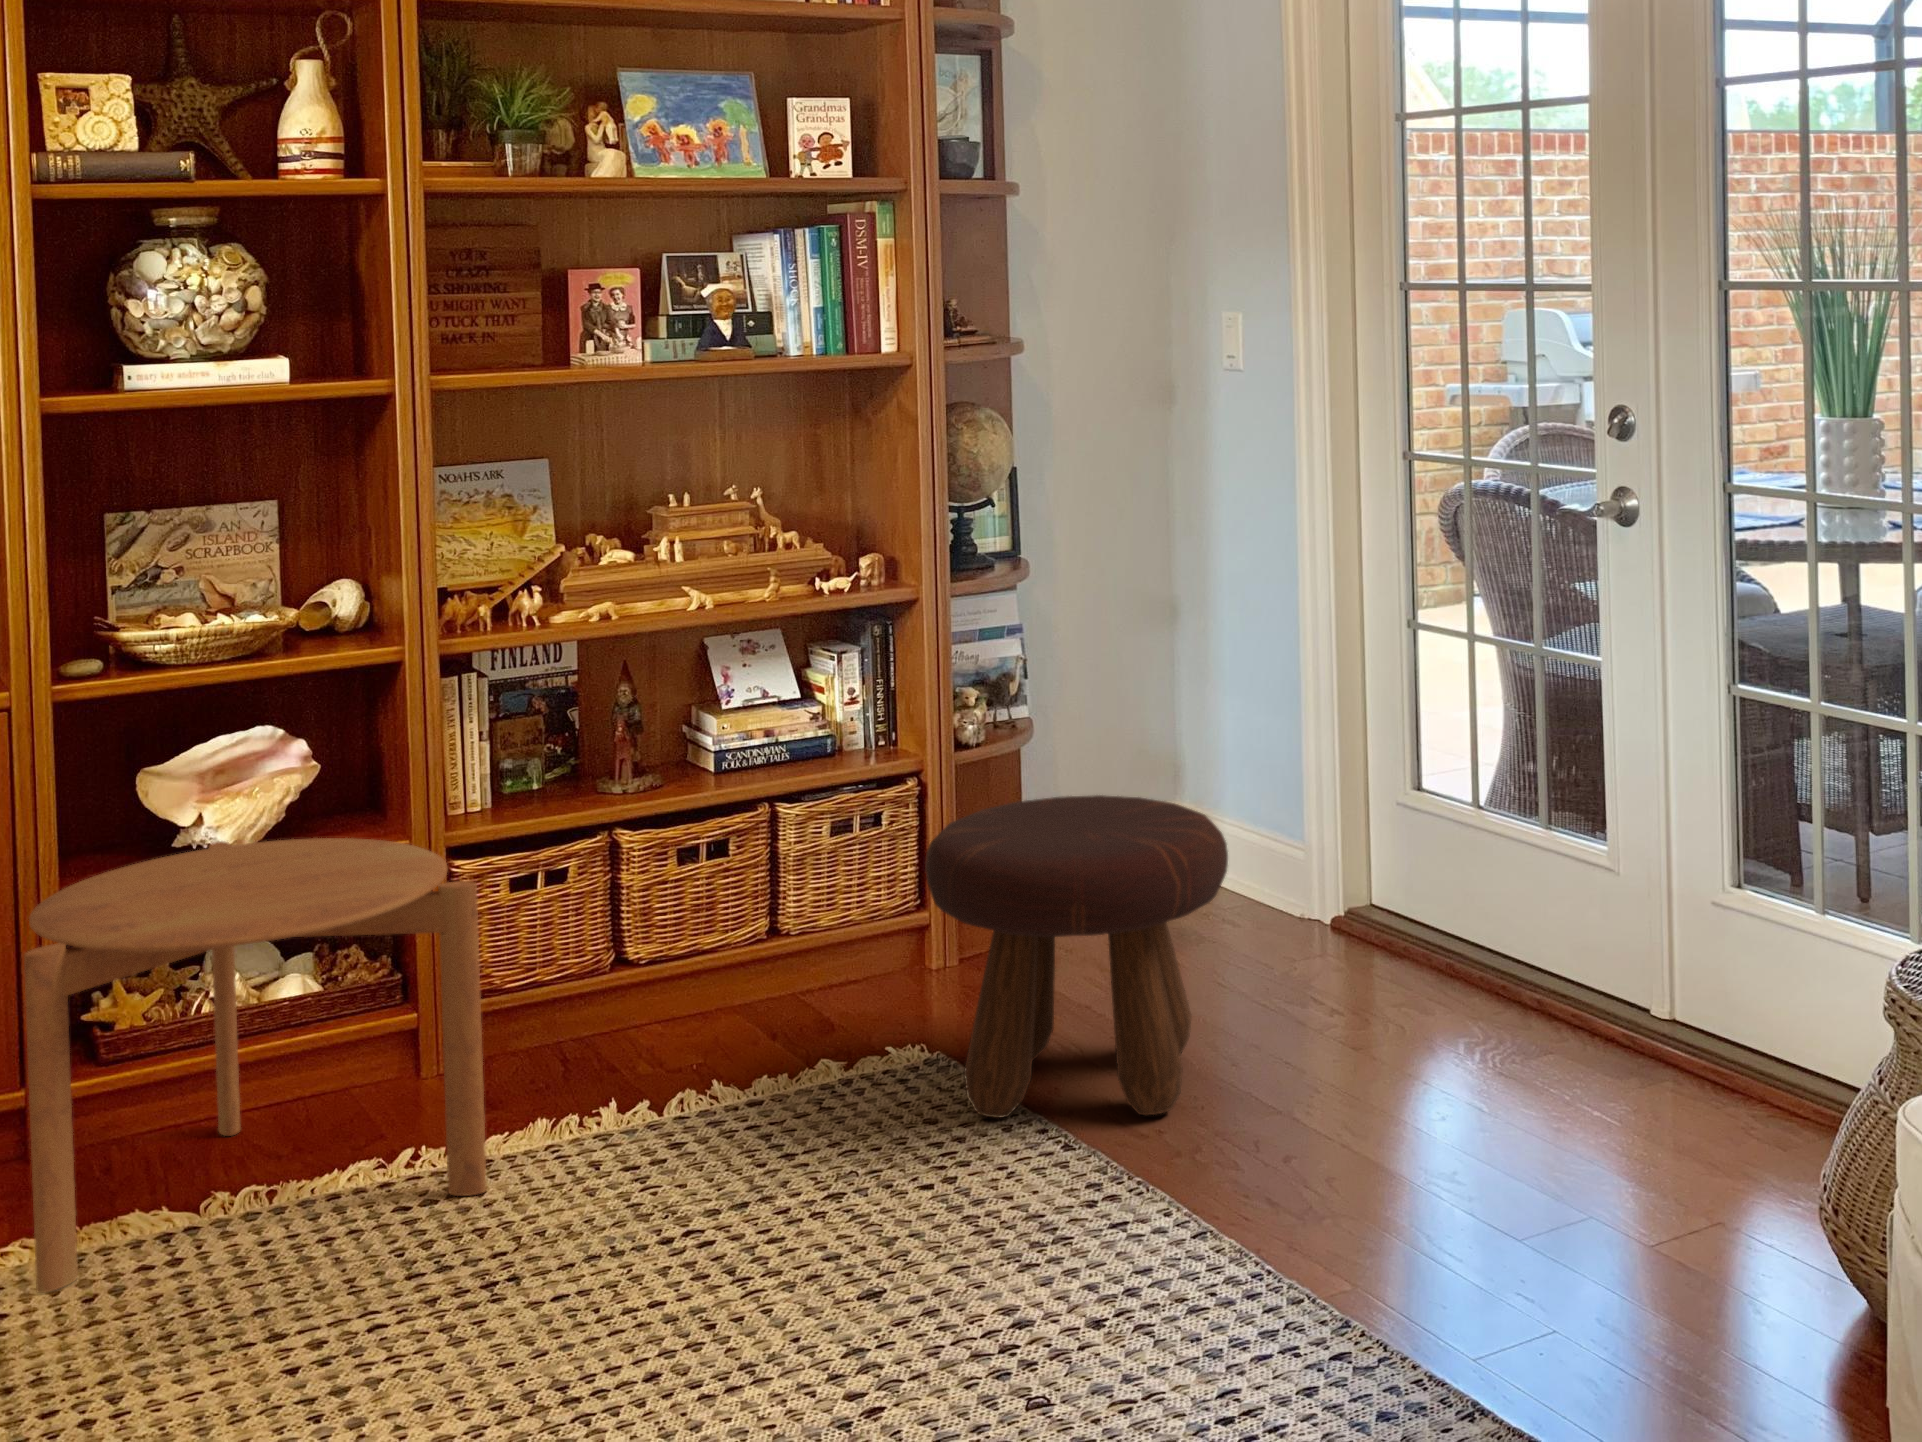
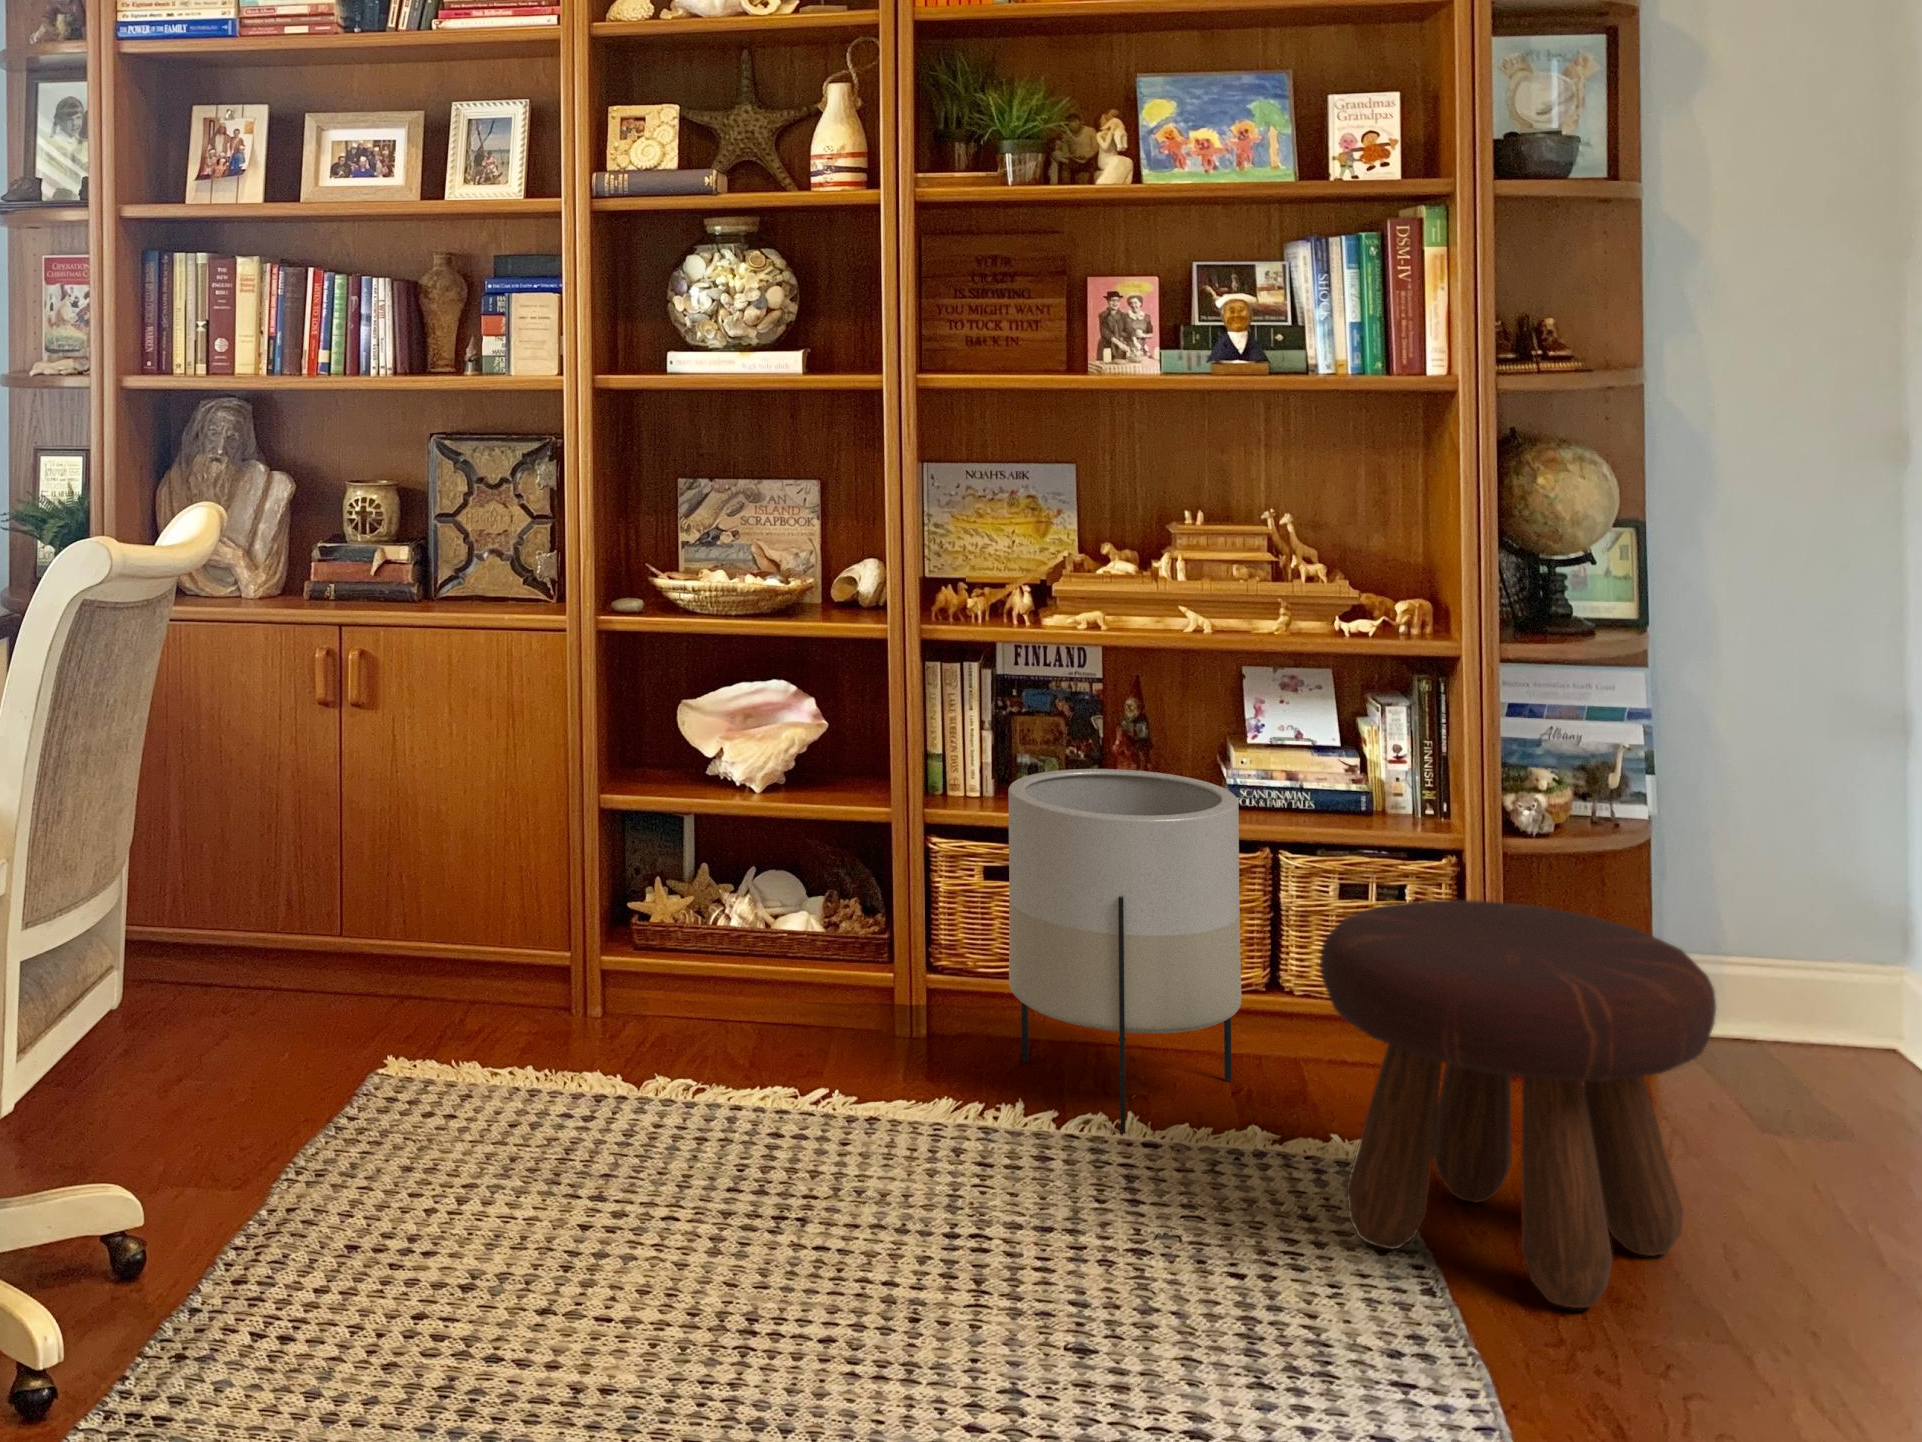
planter: none [565,748,793,1097] -> present [1008,769,1241,1133]
side table: present [24,838,487,1293] -> none [488,778,853,1149]

